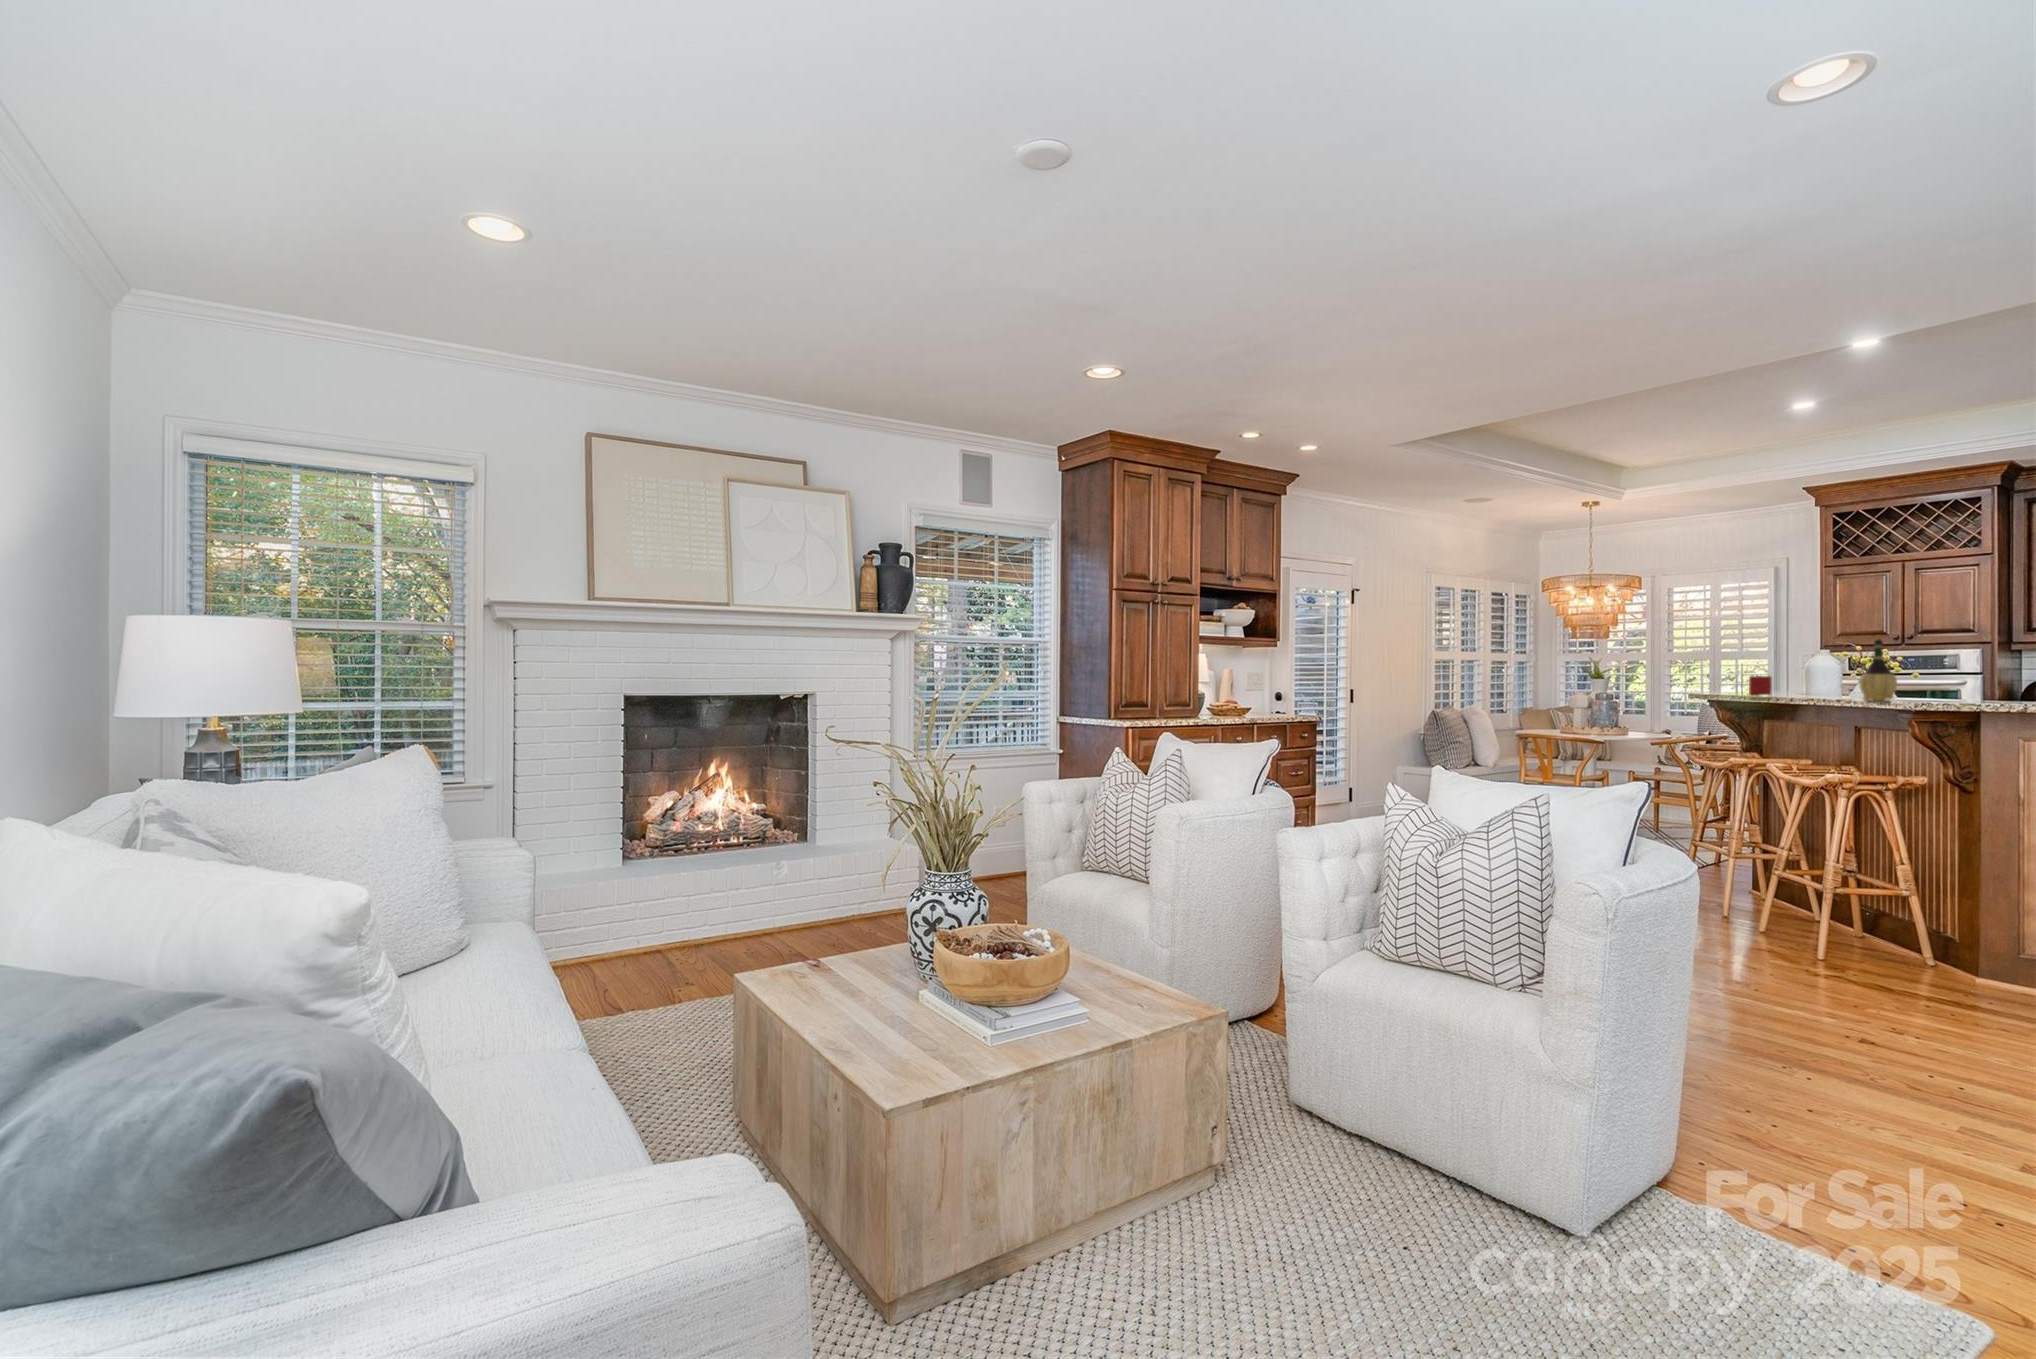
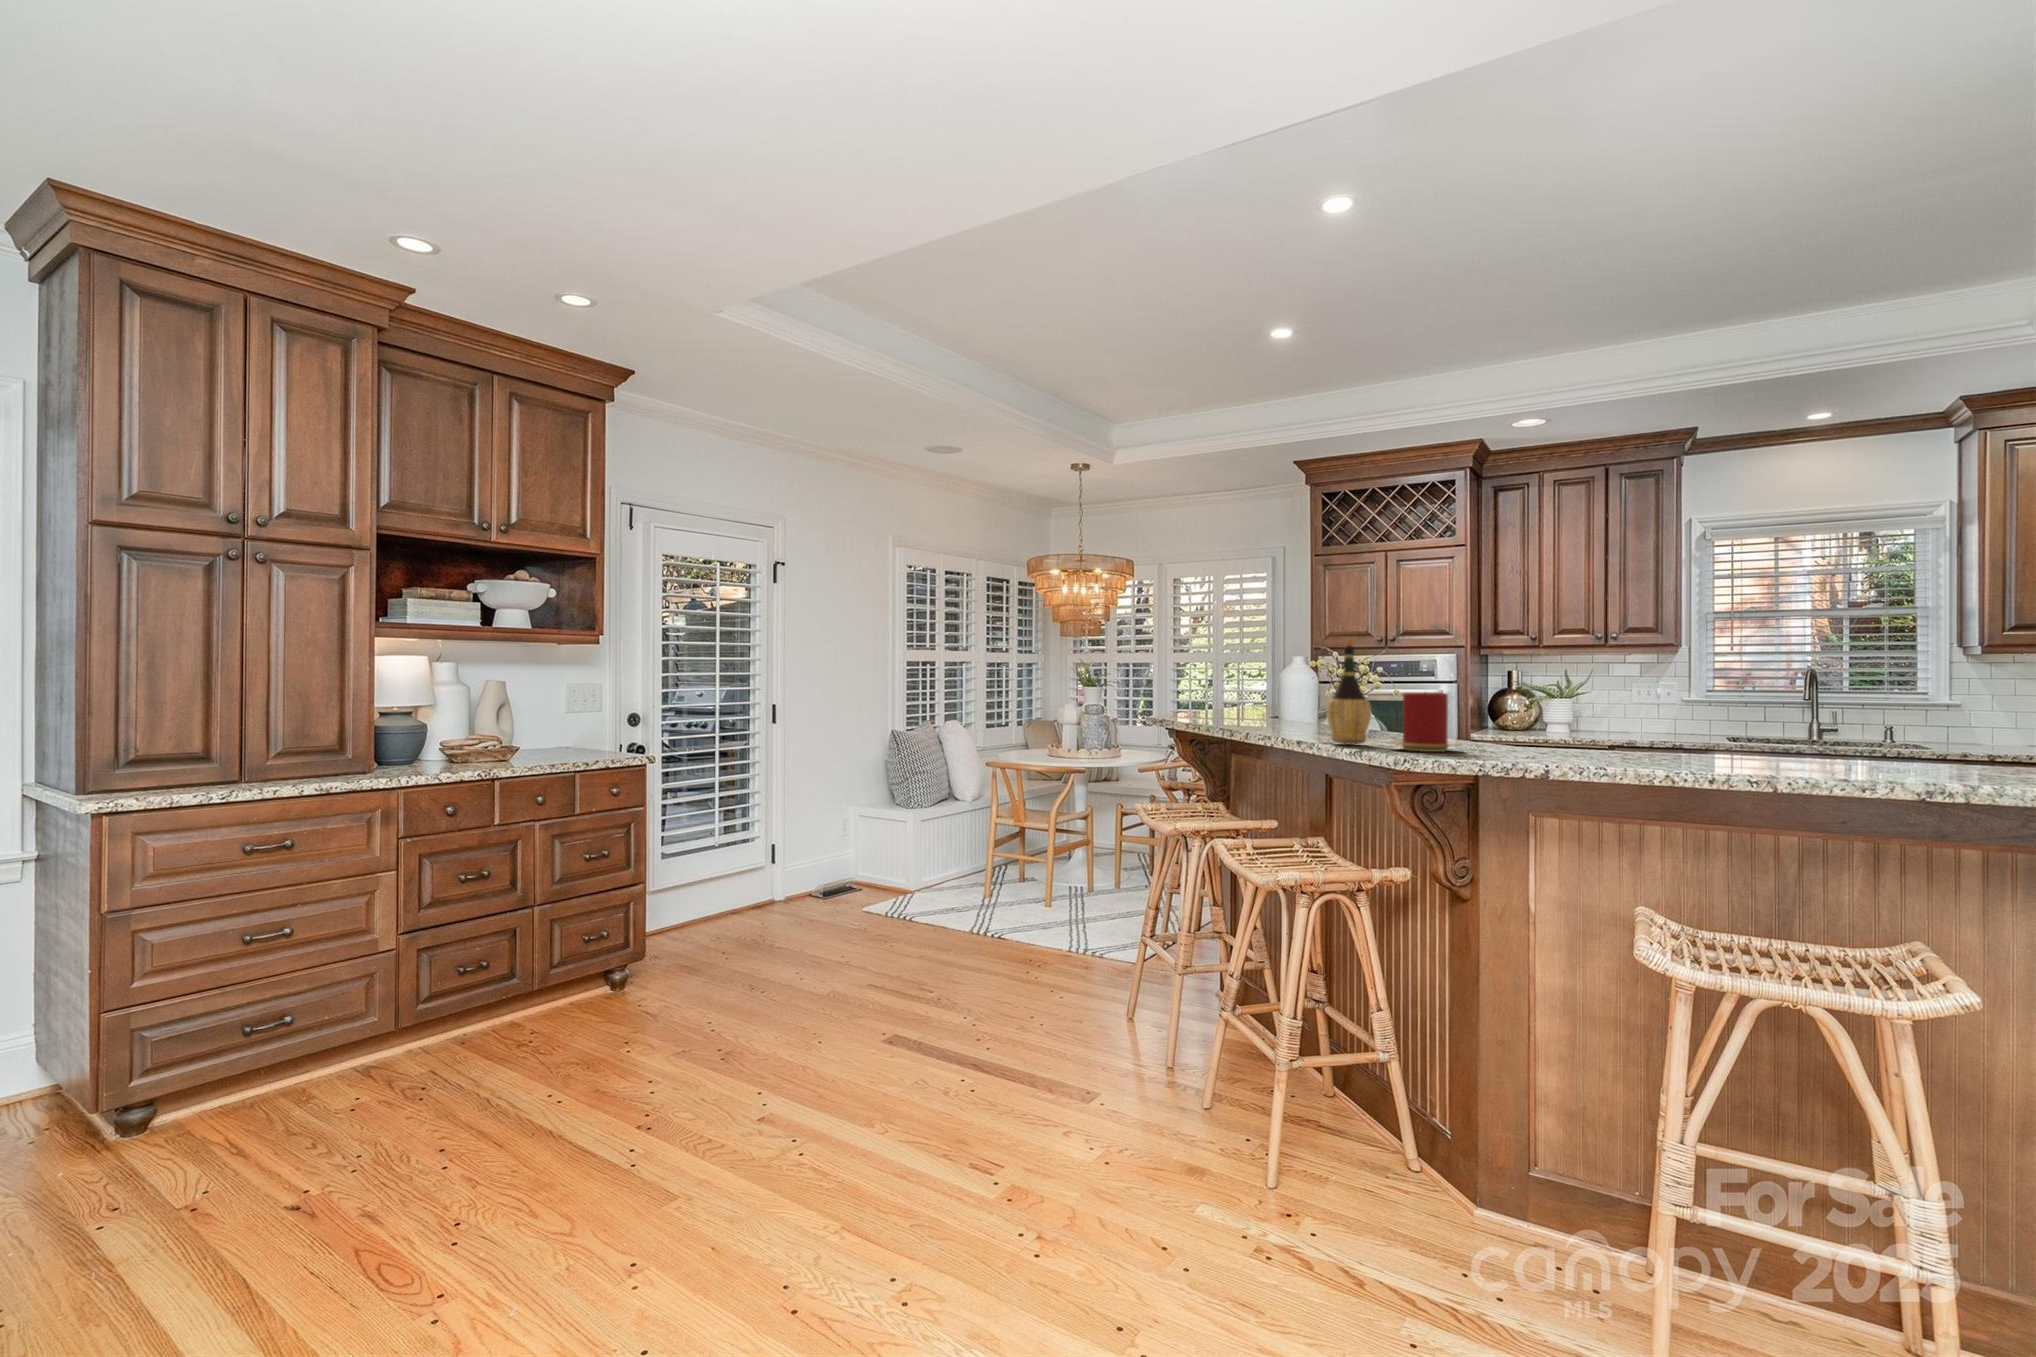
candle: present [1749,676,1772,700] -> present [1389,692,1462,752]

